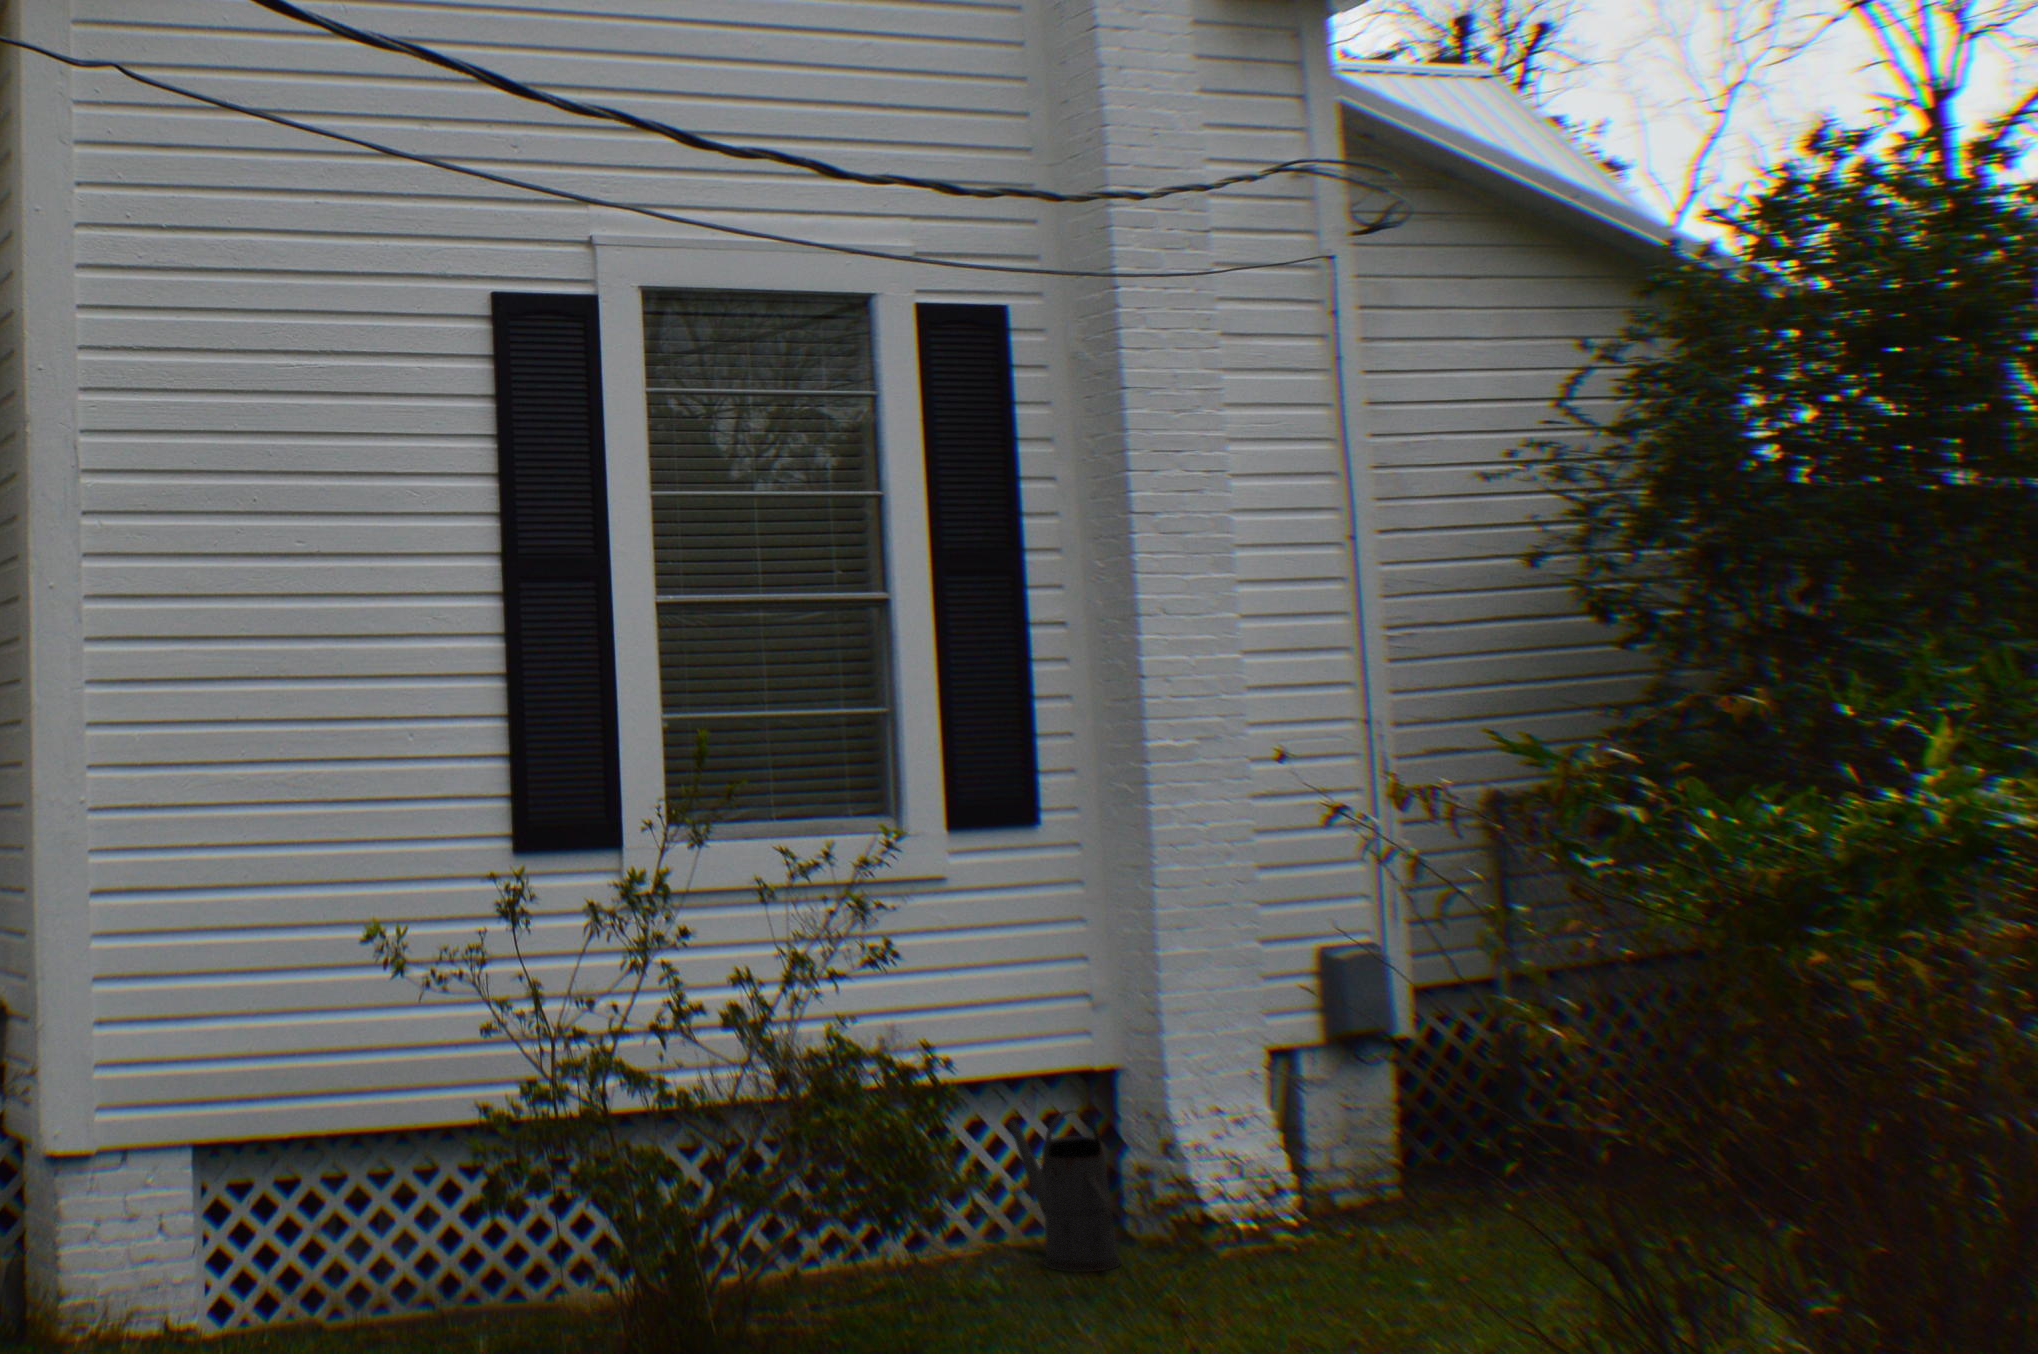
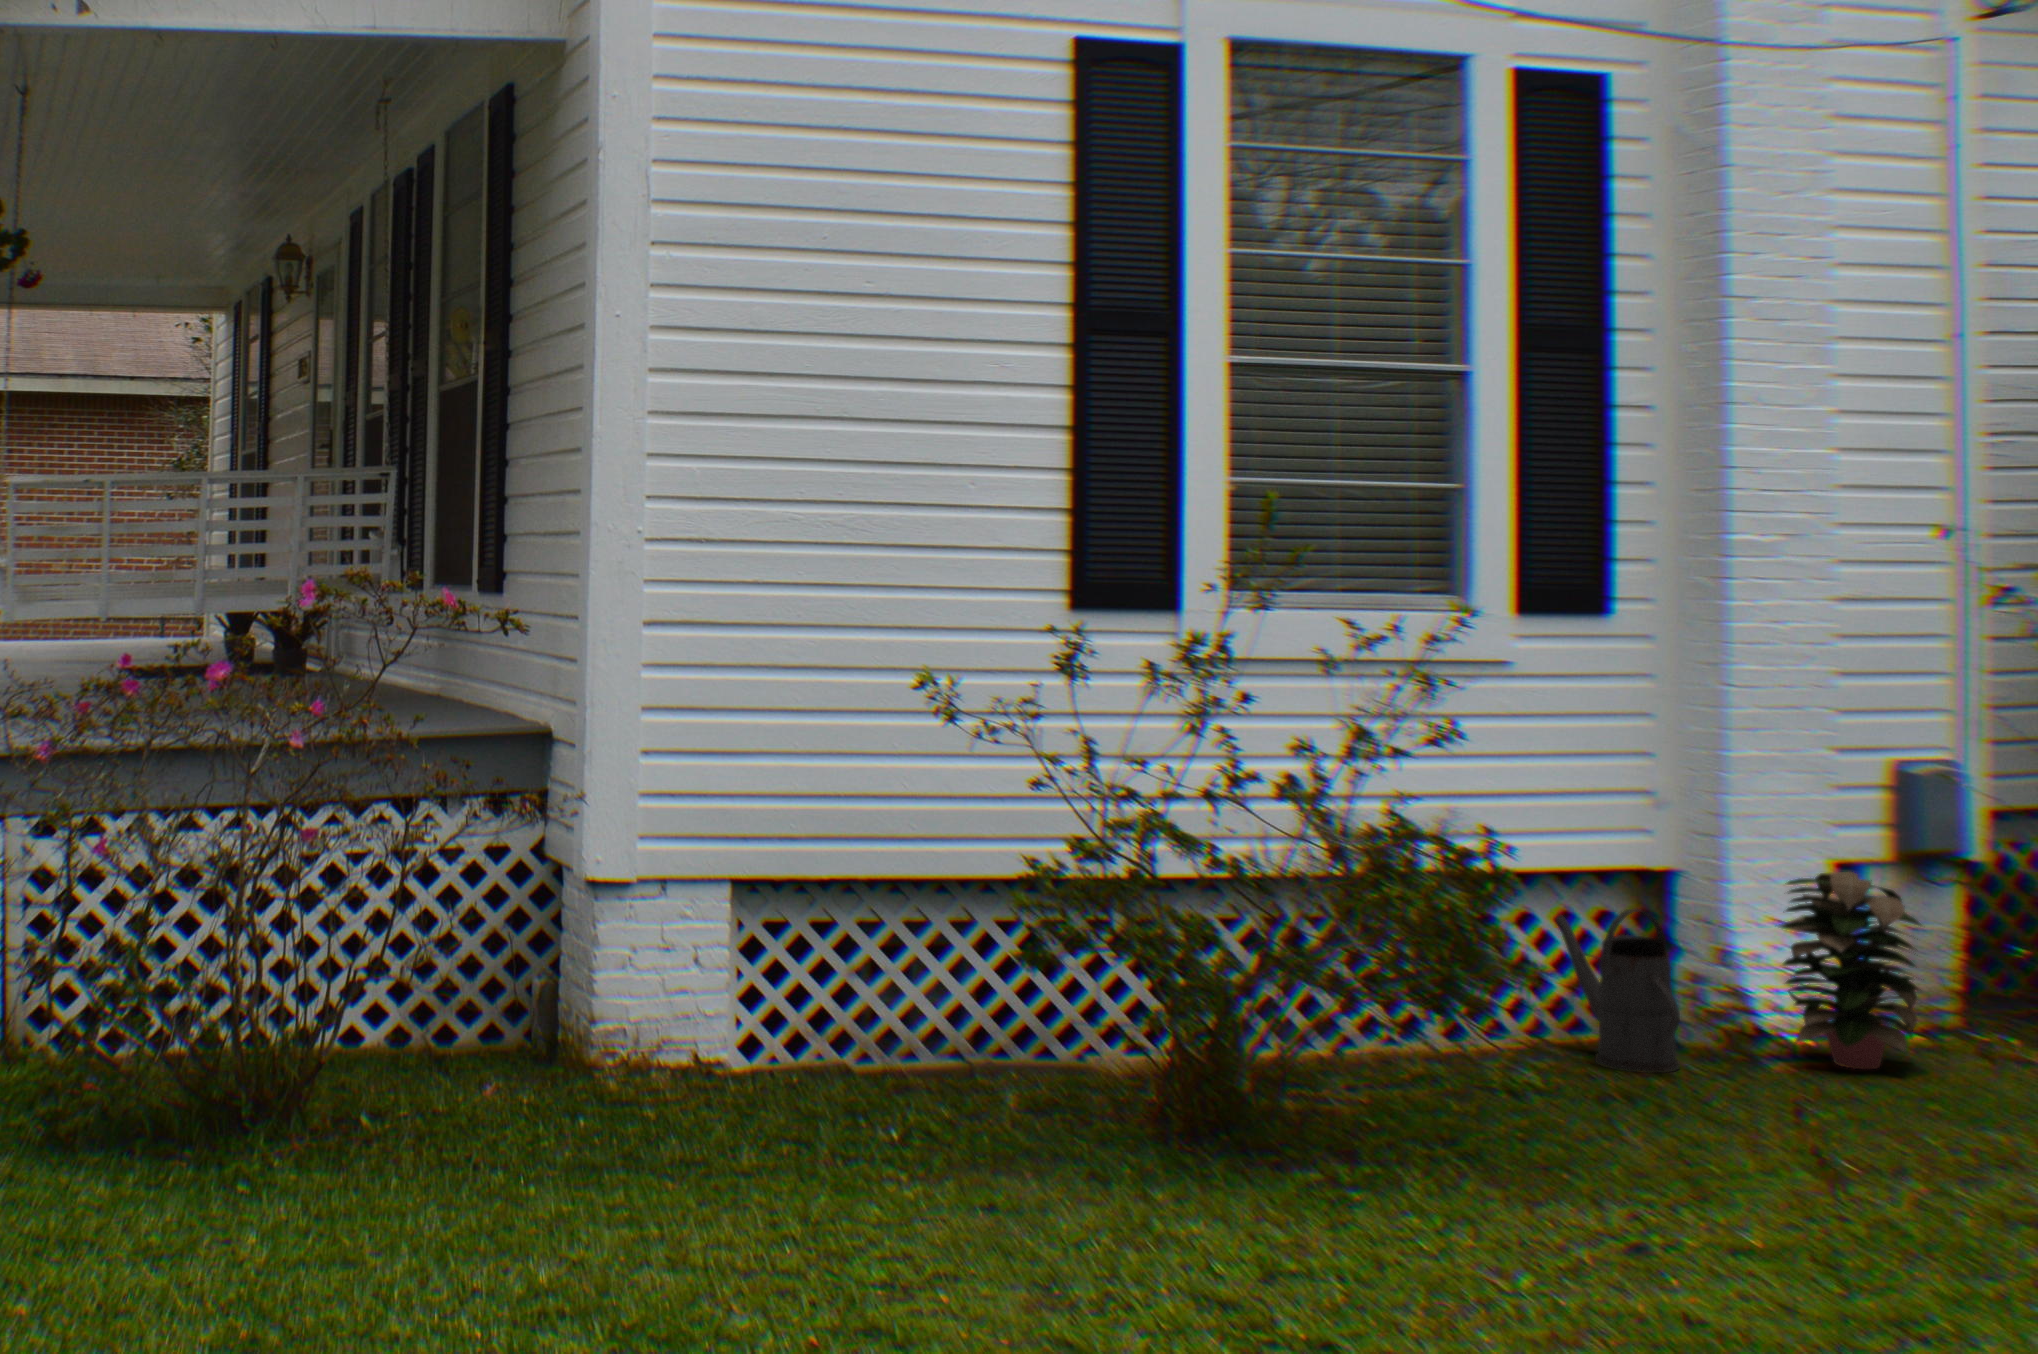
decorative plant: none [1205,1060,1340,1252] -> present [1779,872,1921,1069]

